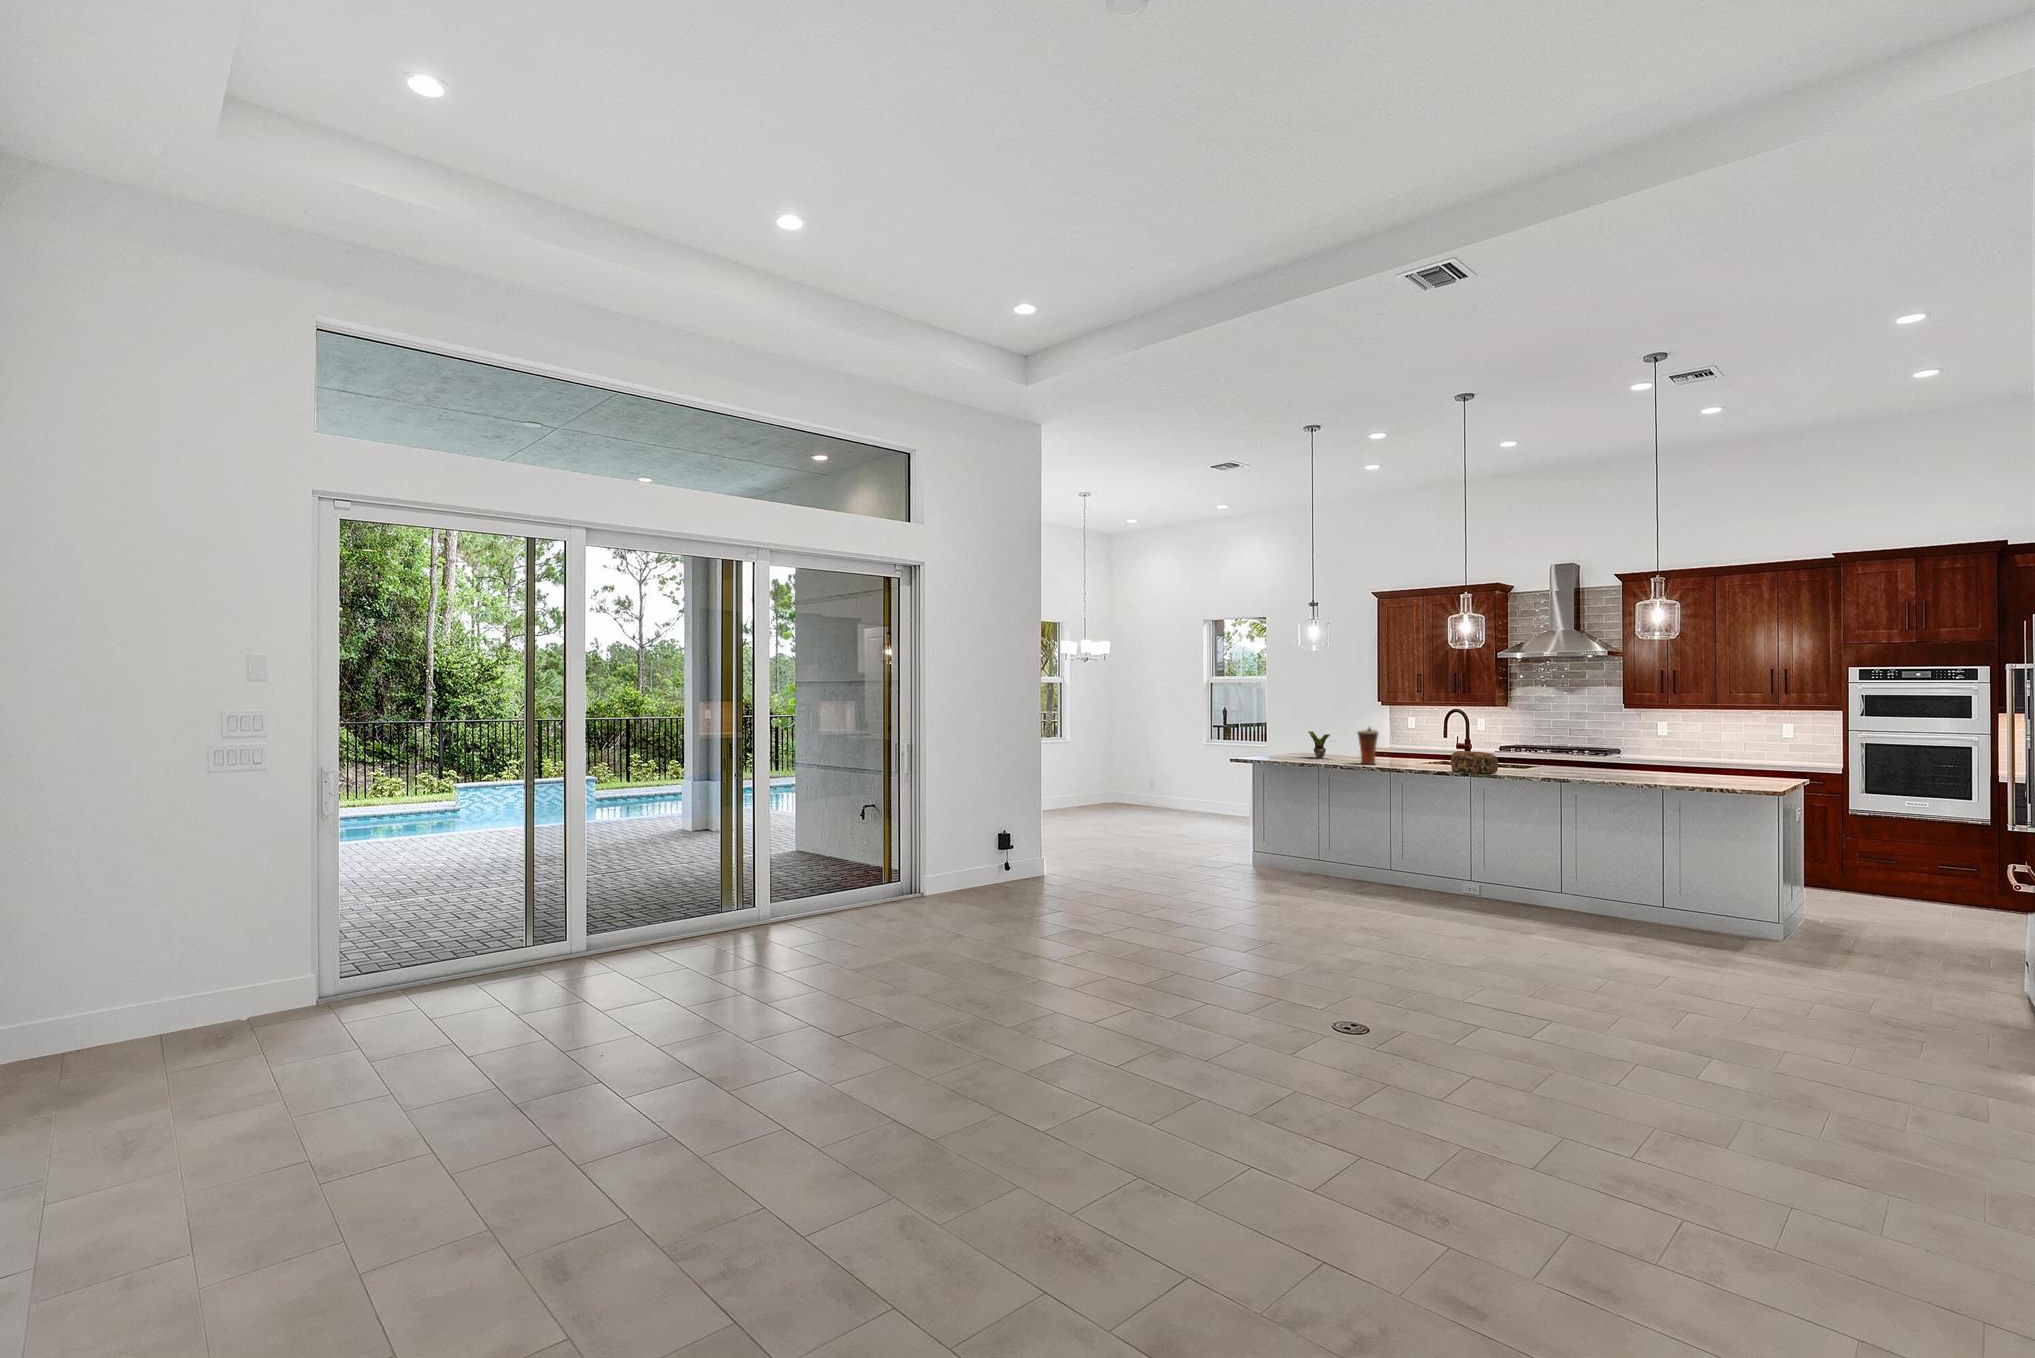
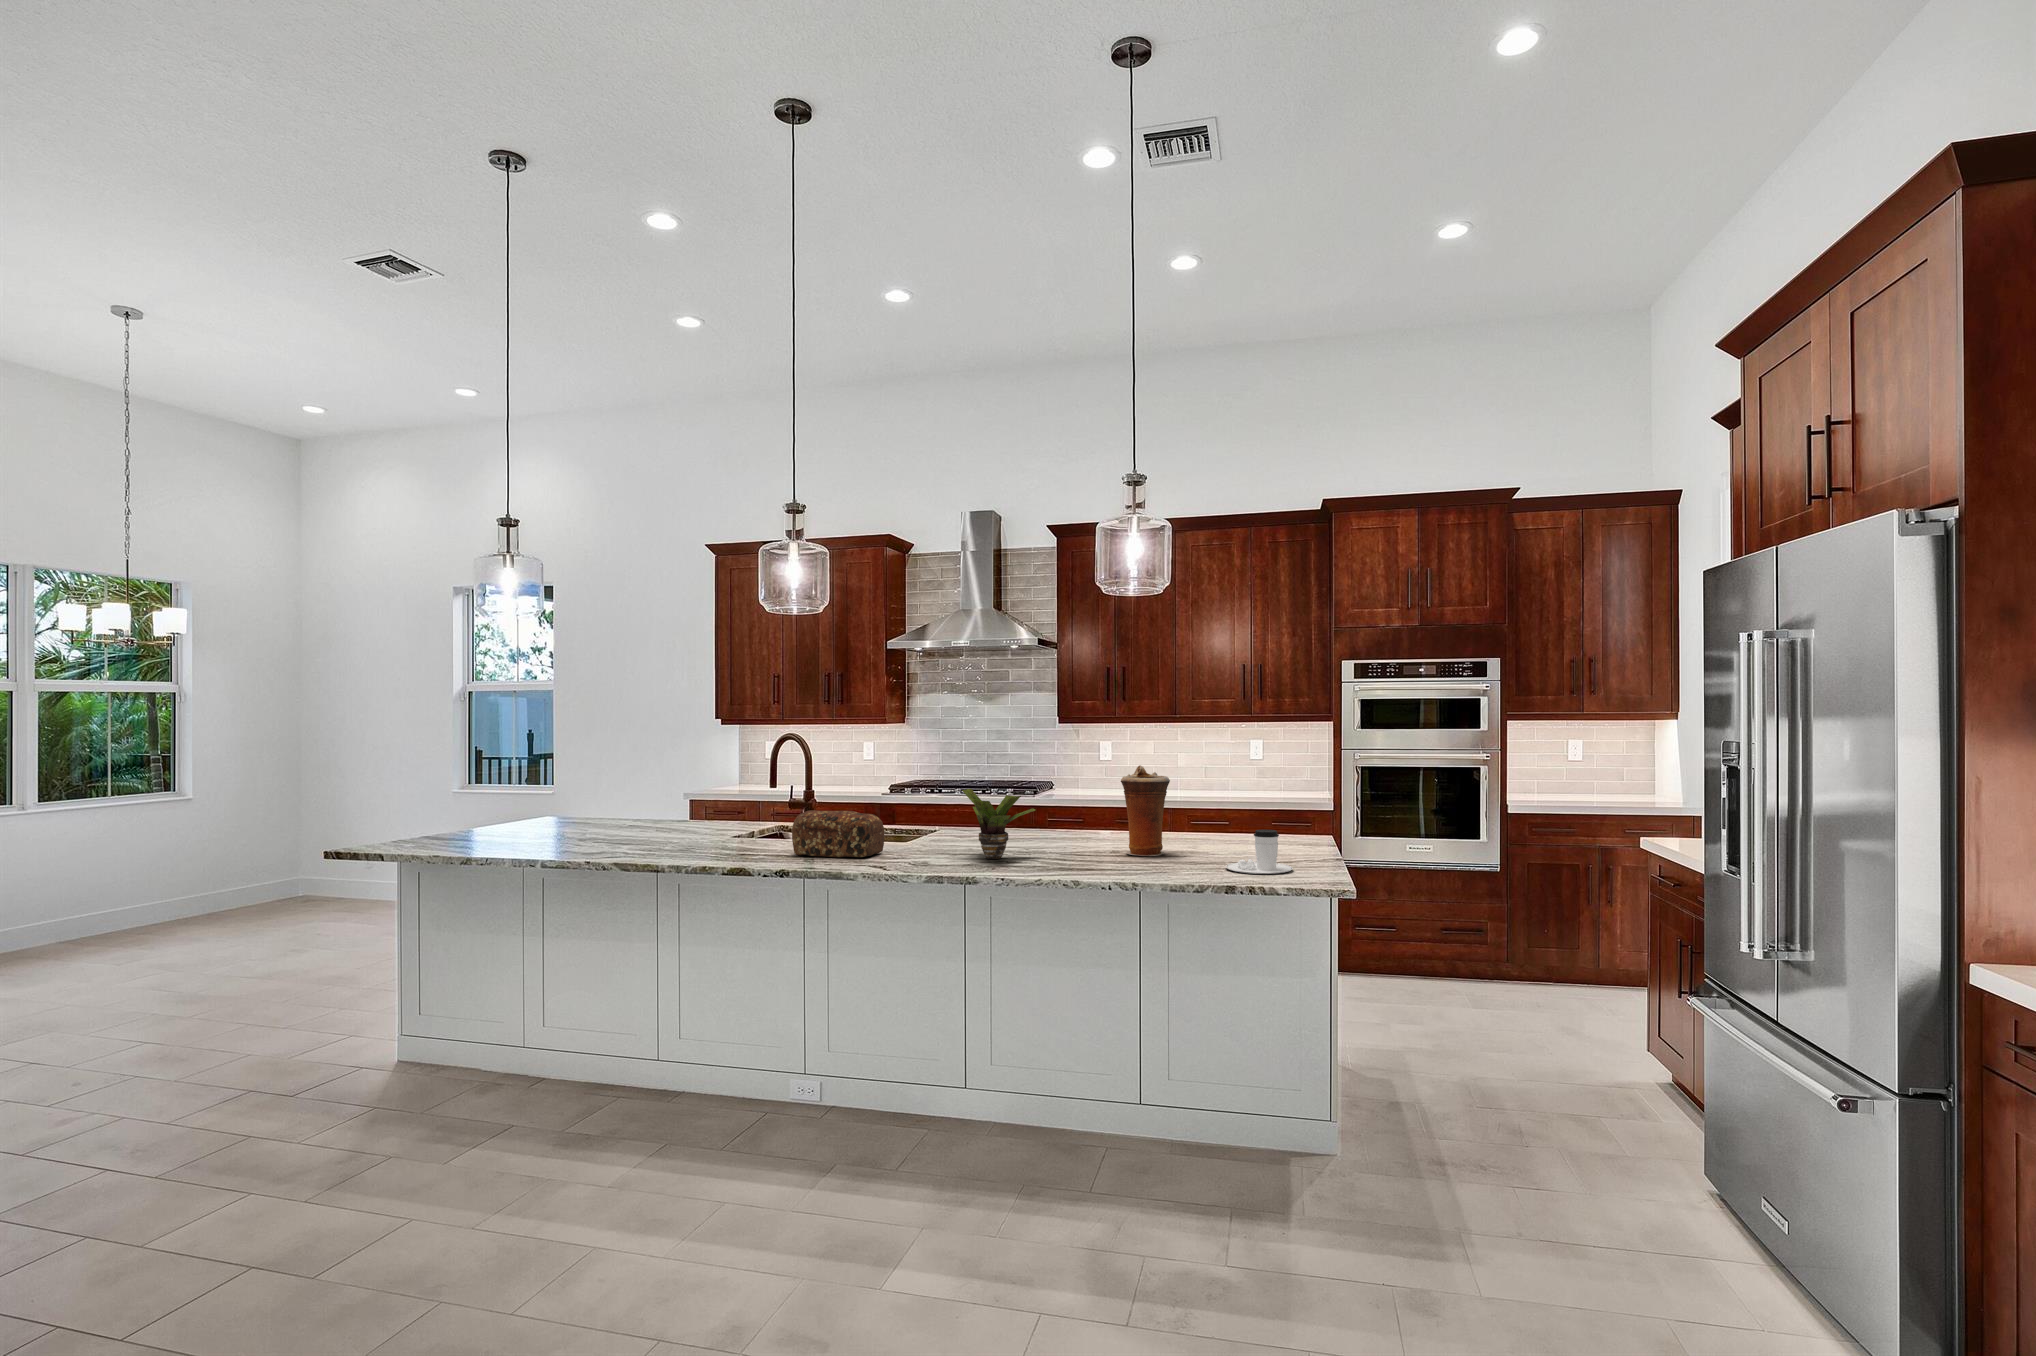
vase: present [1358,727,1378,764] -> present [1121,765,1170,856]
potted plant: present [1308,731,1330,758] -> present [962,789,1035,859]
coffee cup: none [1682,767,1721,788] -> present [1226,829,1293,874]

